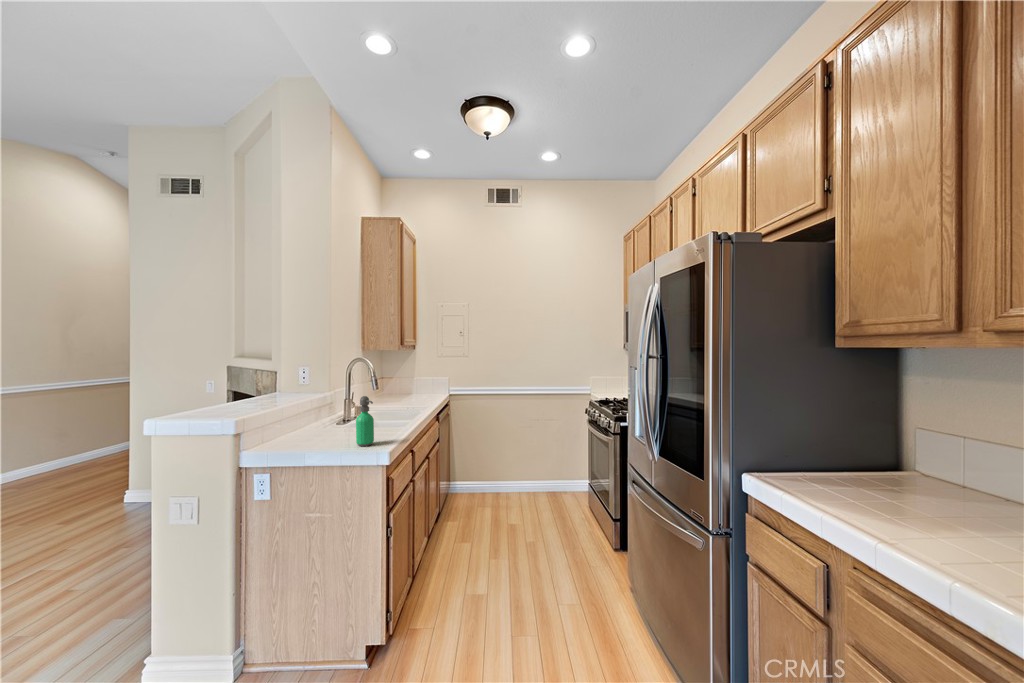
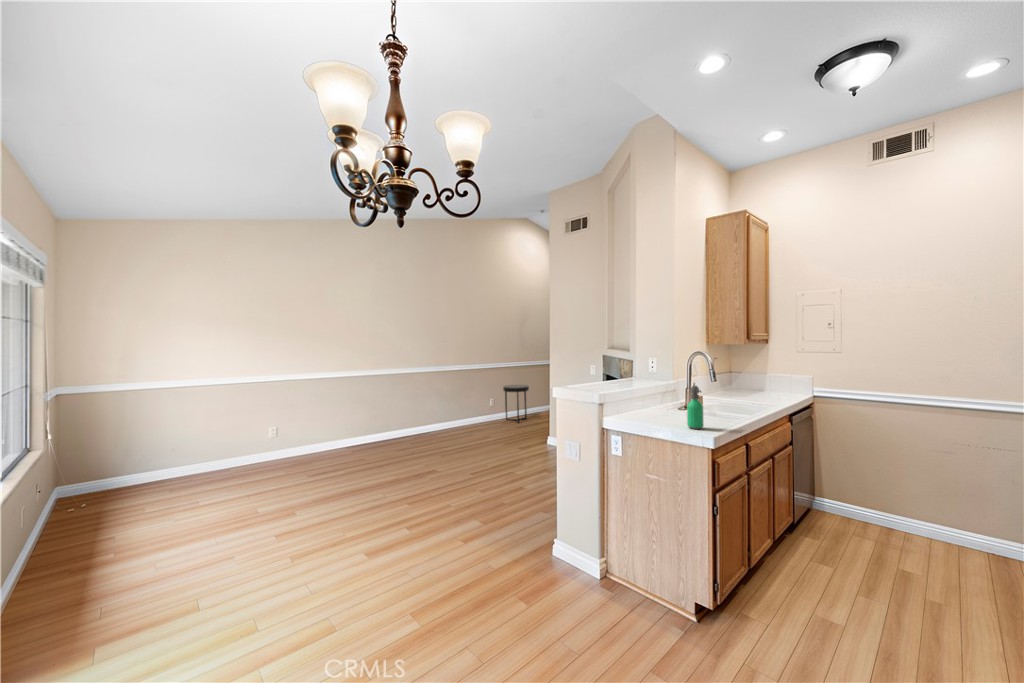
side table: none [29,415,88,478] -> present [503,385,529,423]

